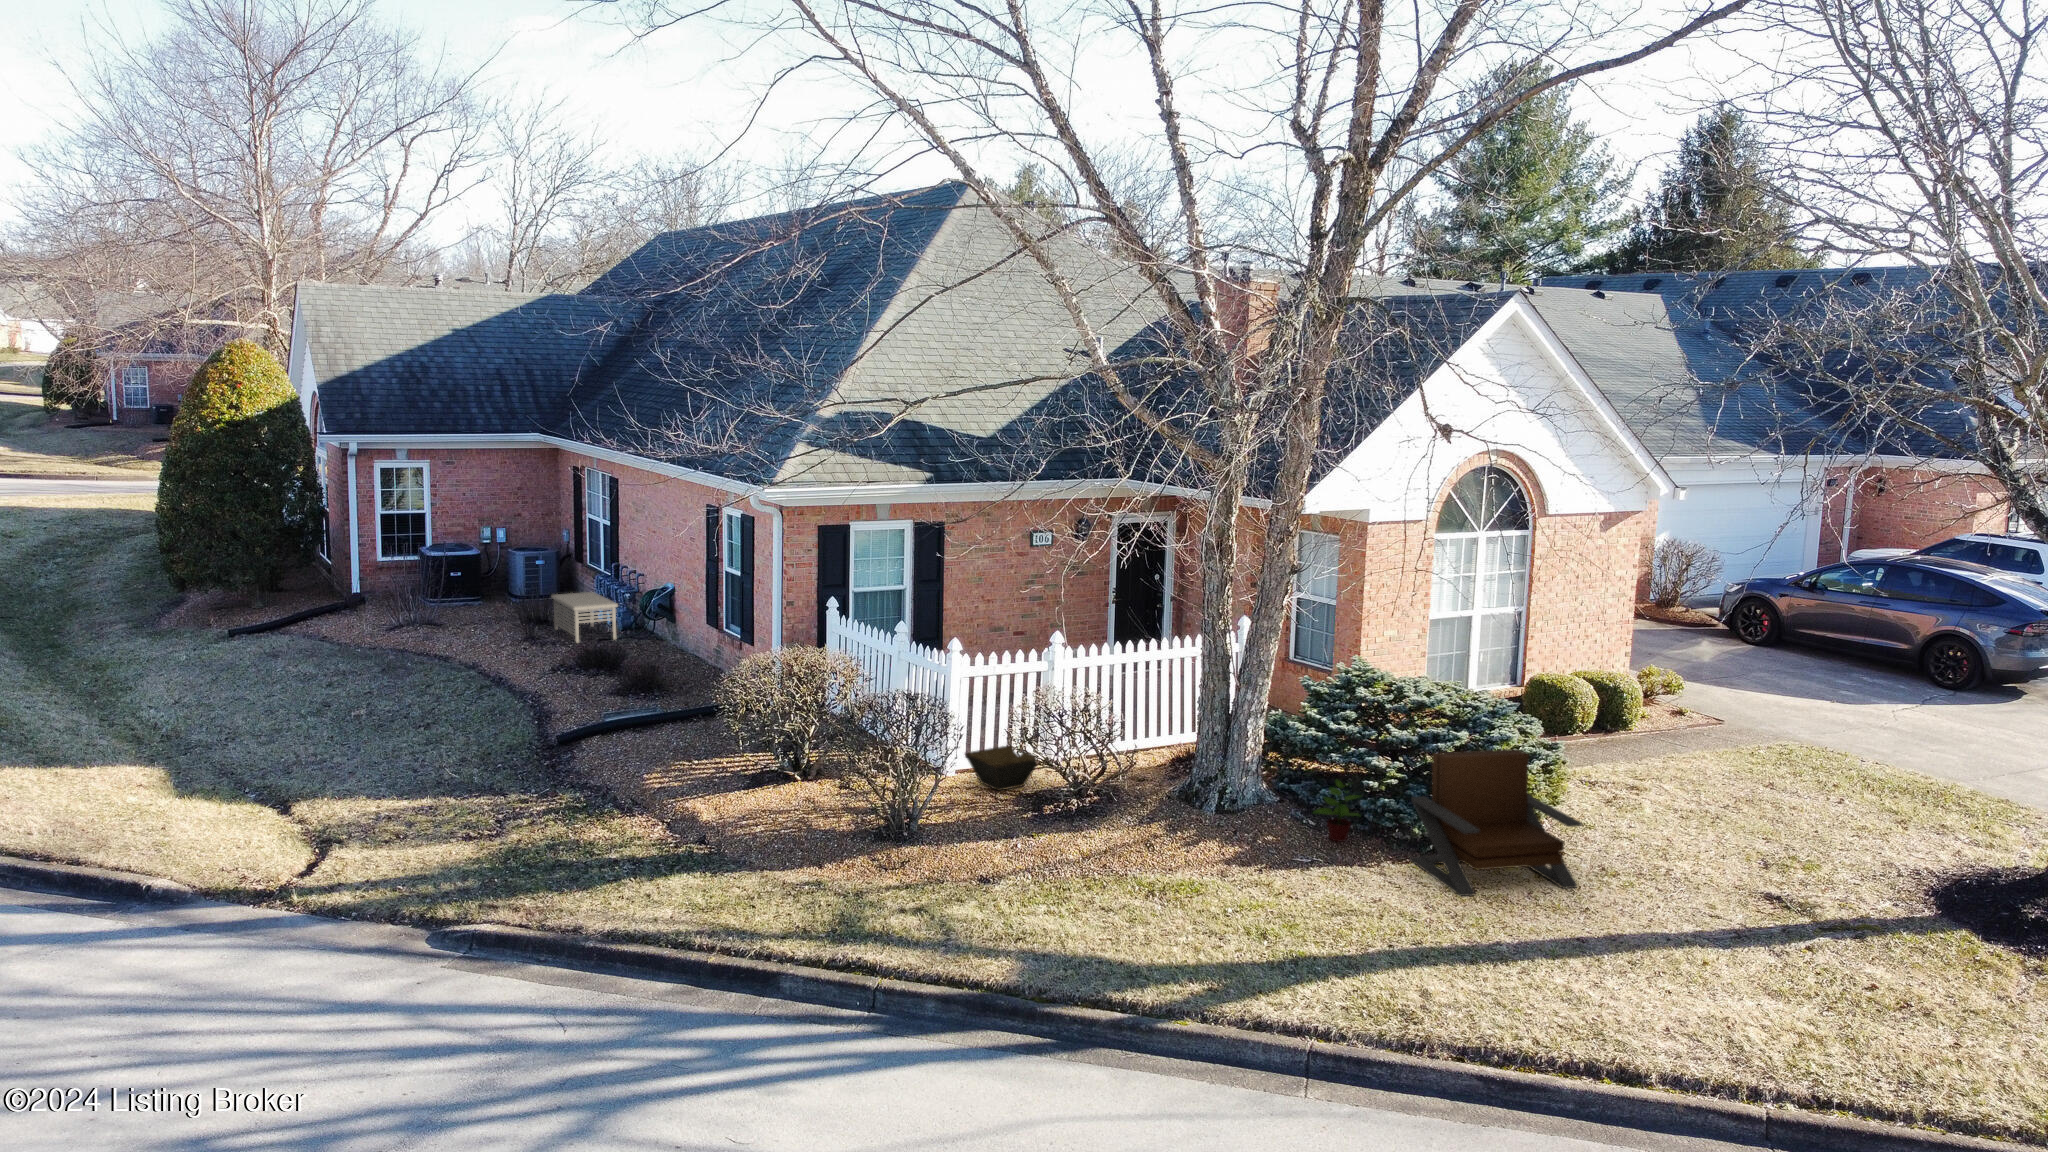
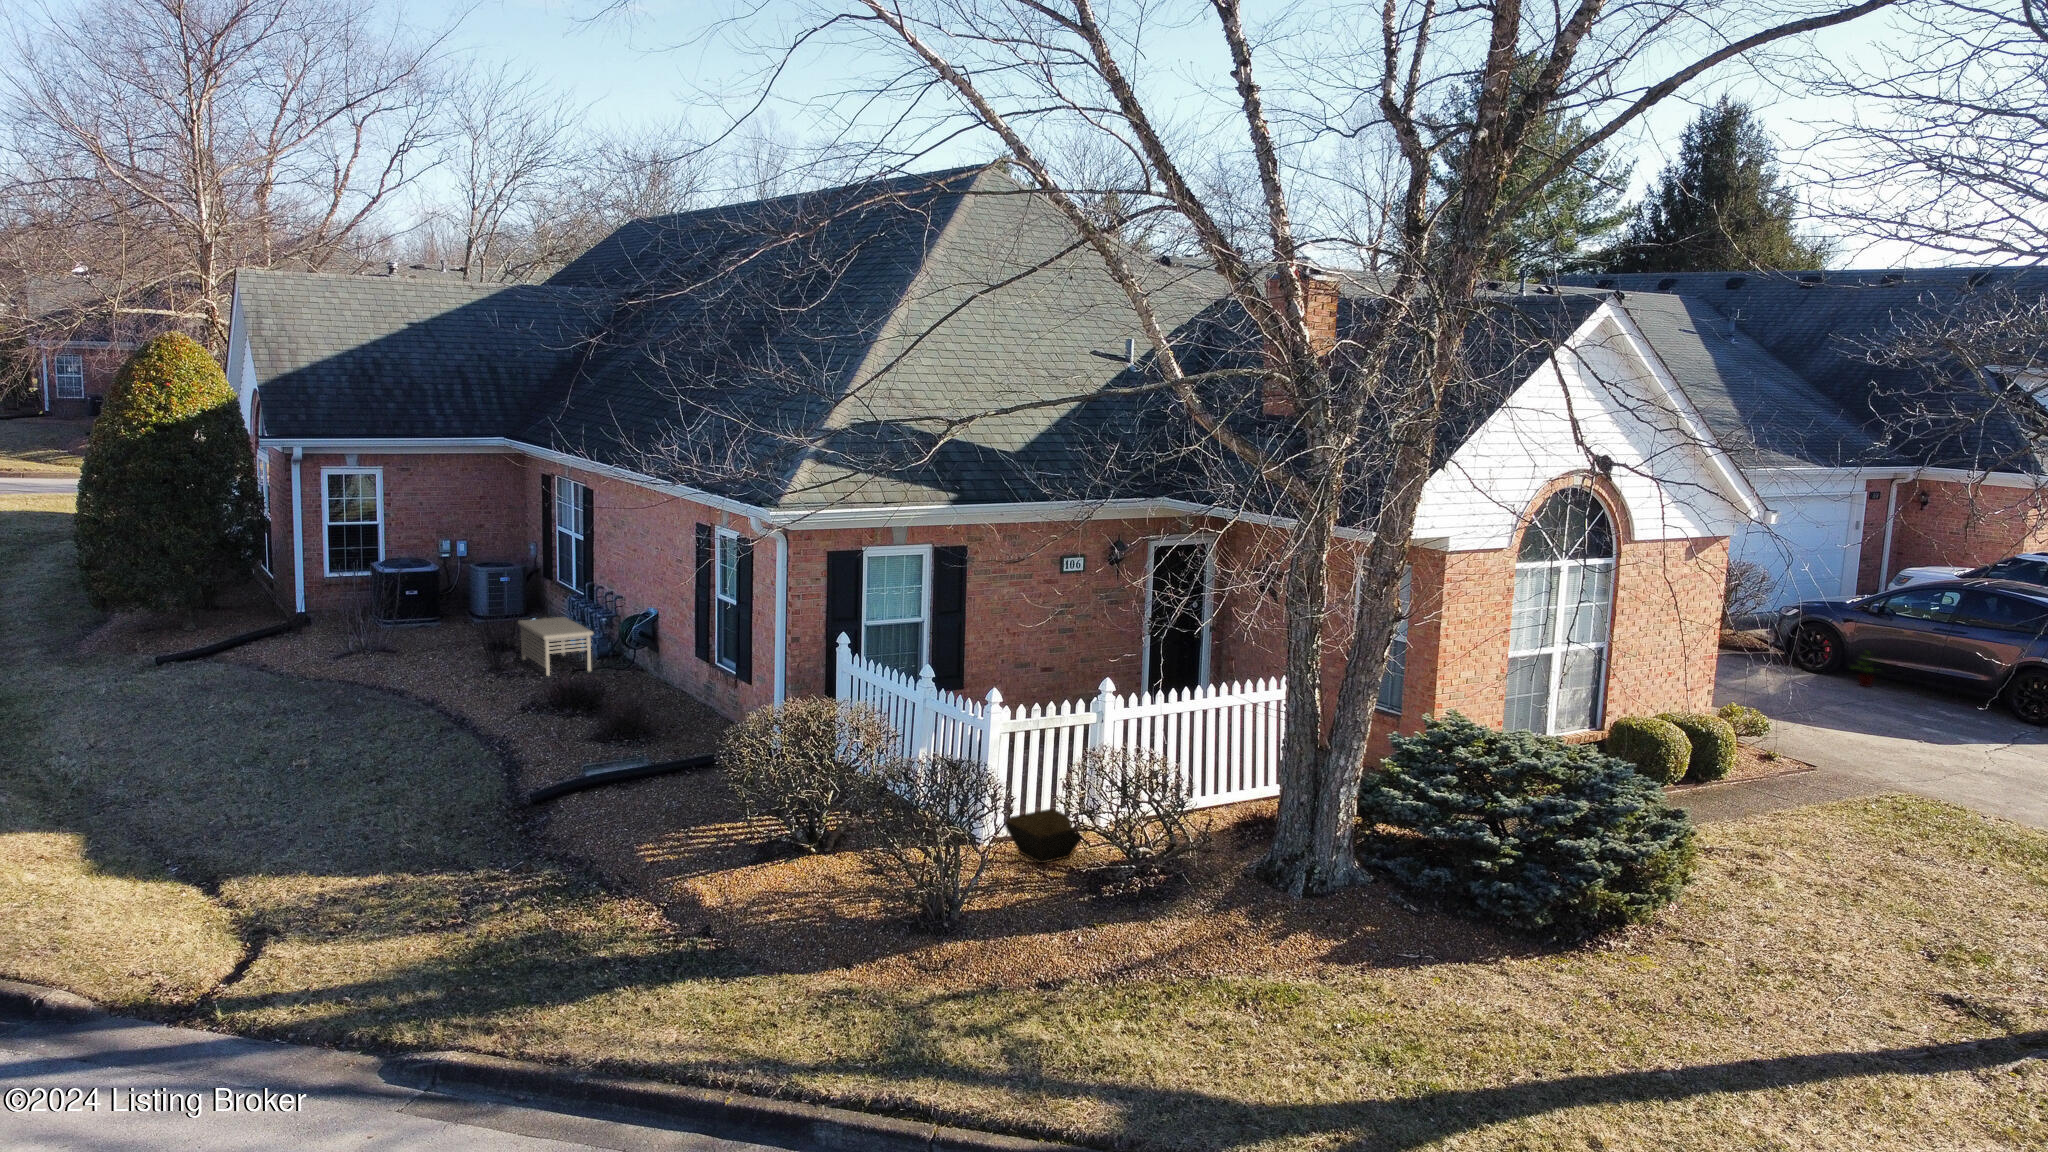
lounge chair: present [1409,749,1582,896] -> none [1528,825,1737,1003]
potted plant: present [1313,780,1360,842] -> present [1854,651,1874,686]

